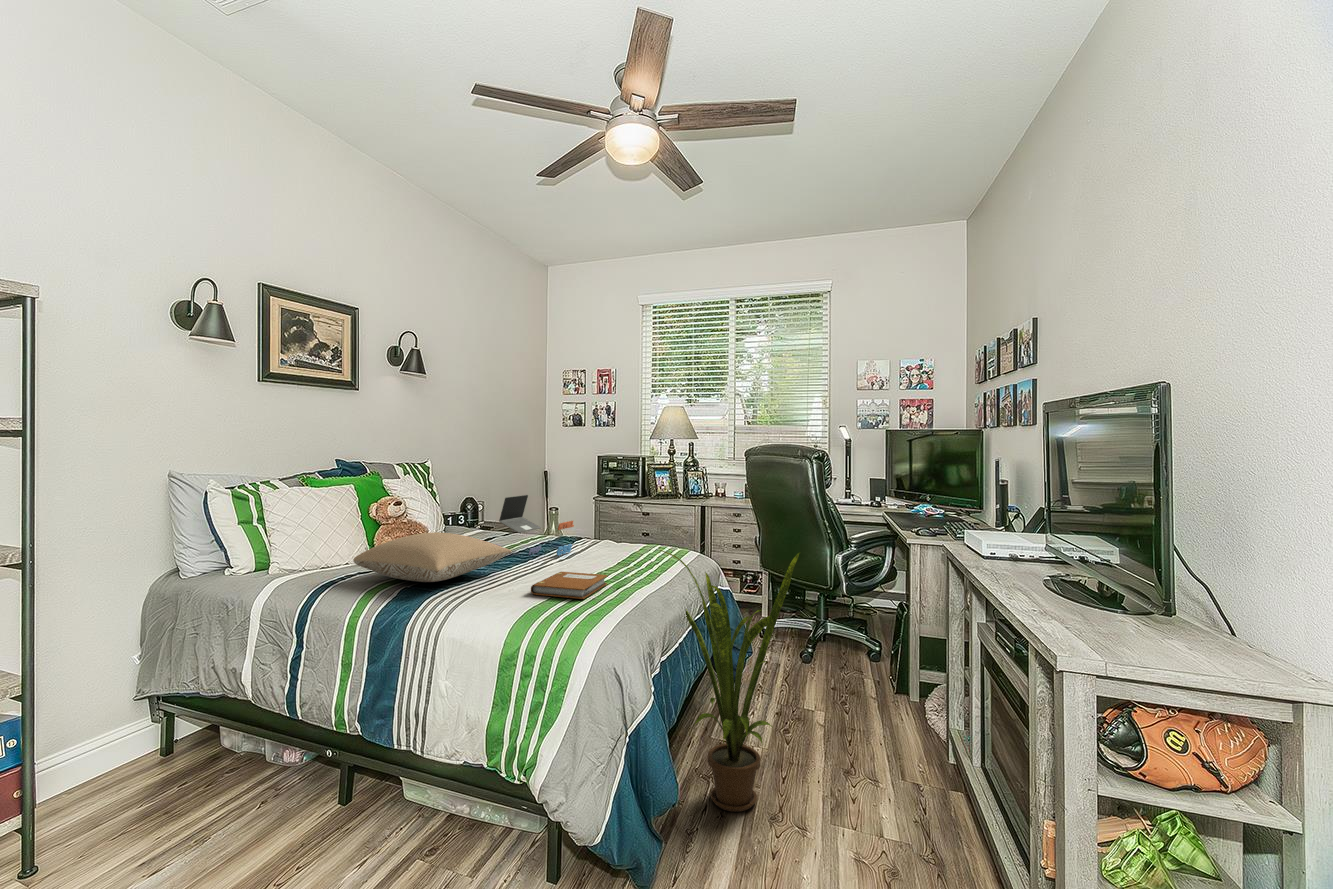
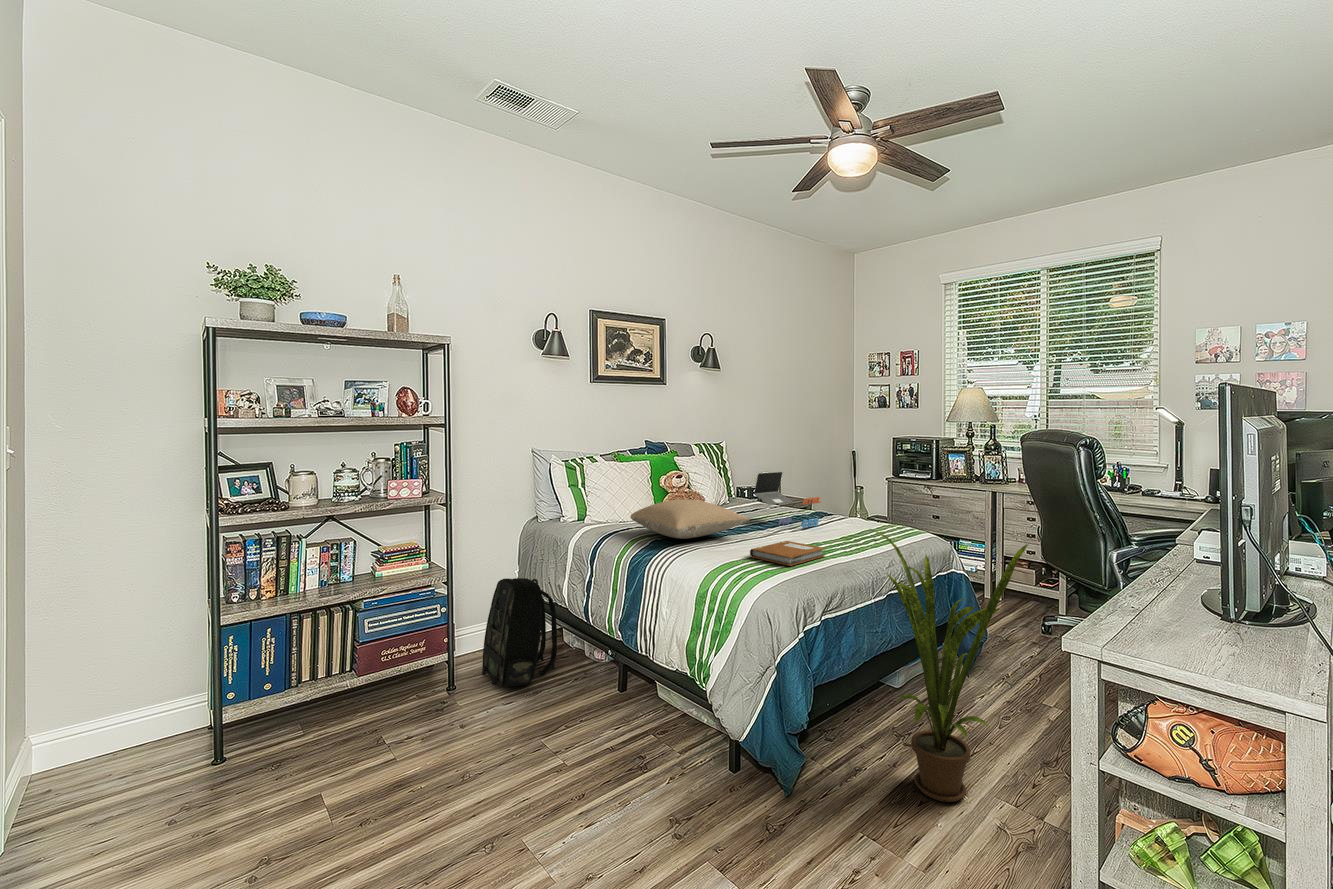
backpack: none [82,665,229,846] -> present [482,578,557,687]

